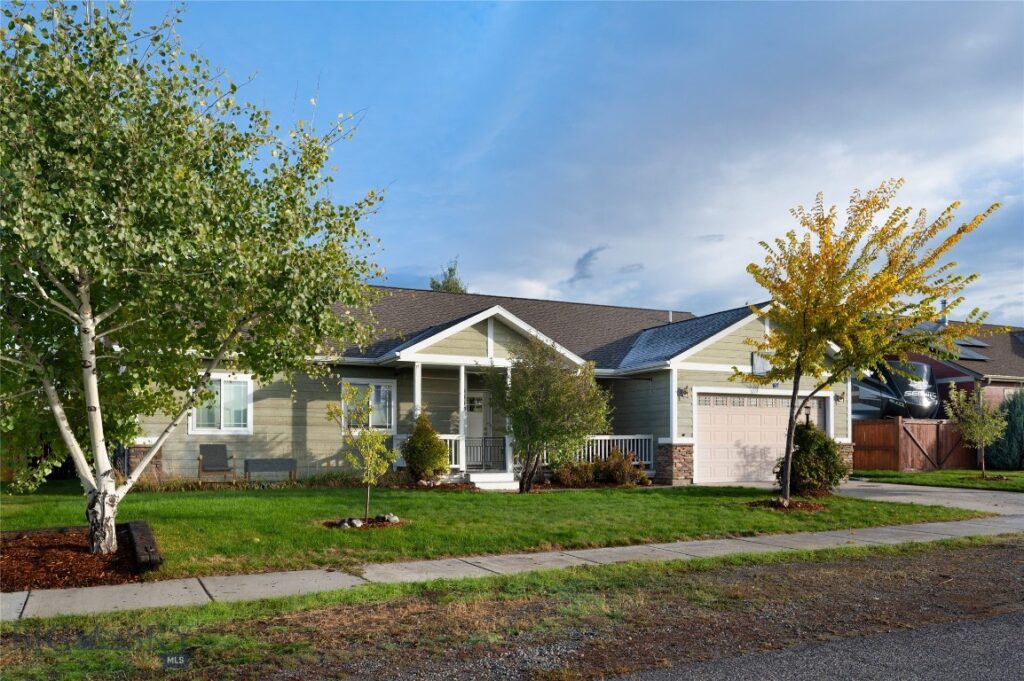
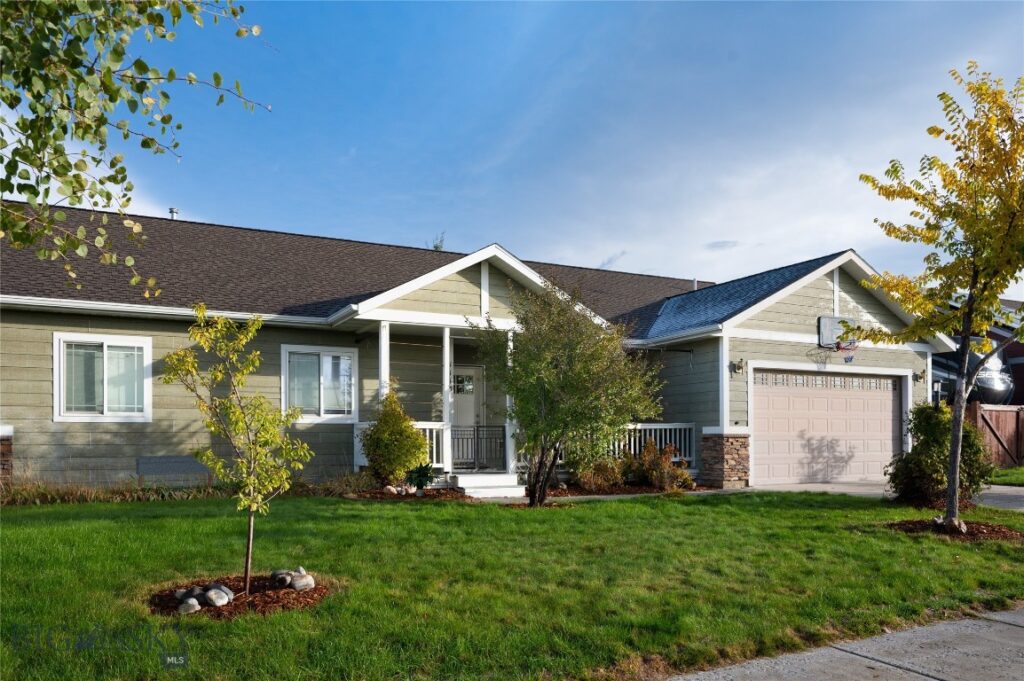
lounge chair: present [197,444,236,485] -> none [59,435,118,496]
potted plant: none [429,463,460,487] -> present [400,462,442,496]

